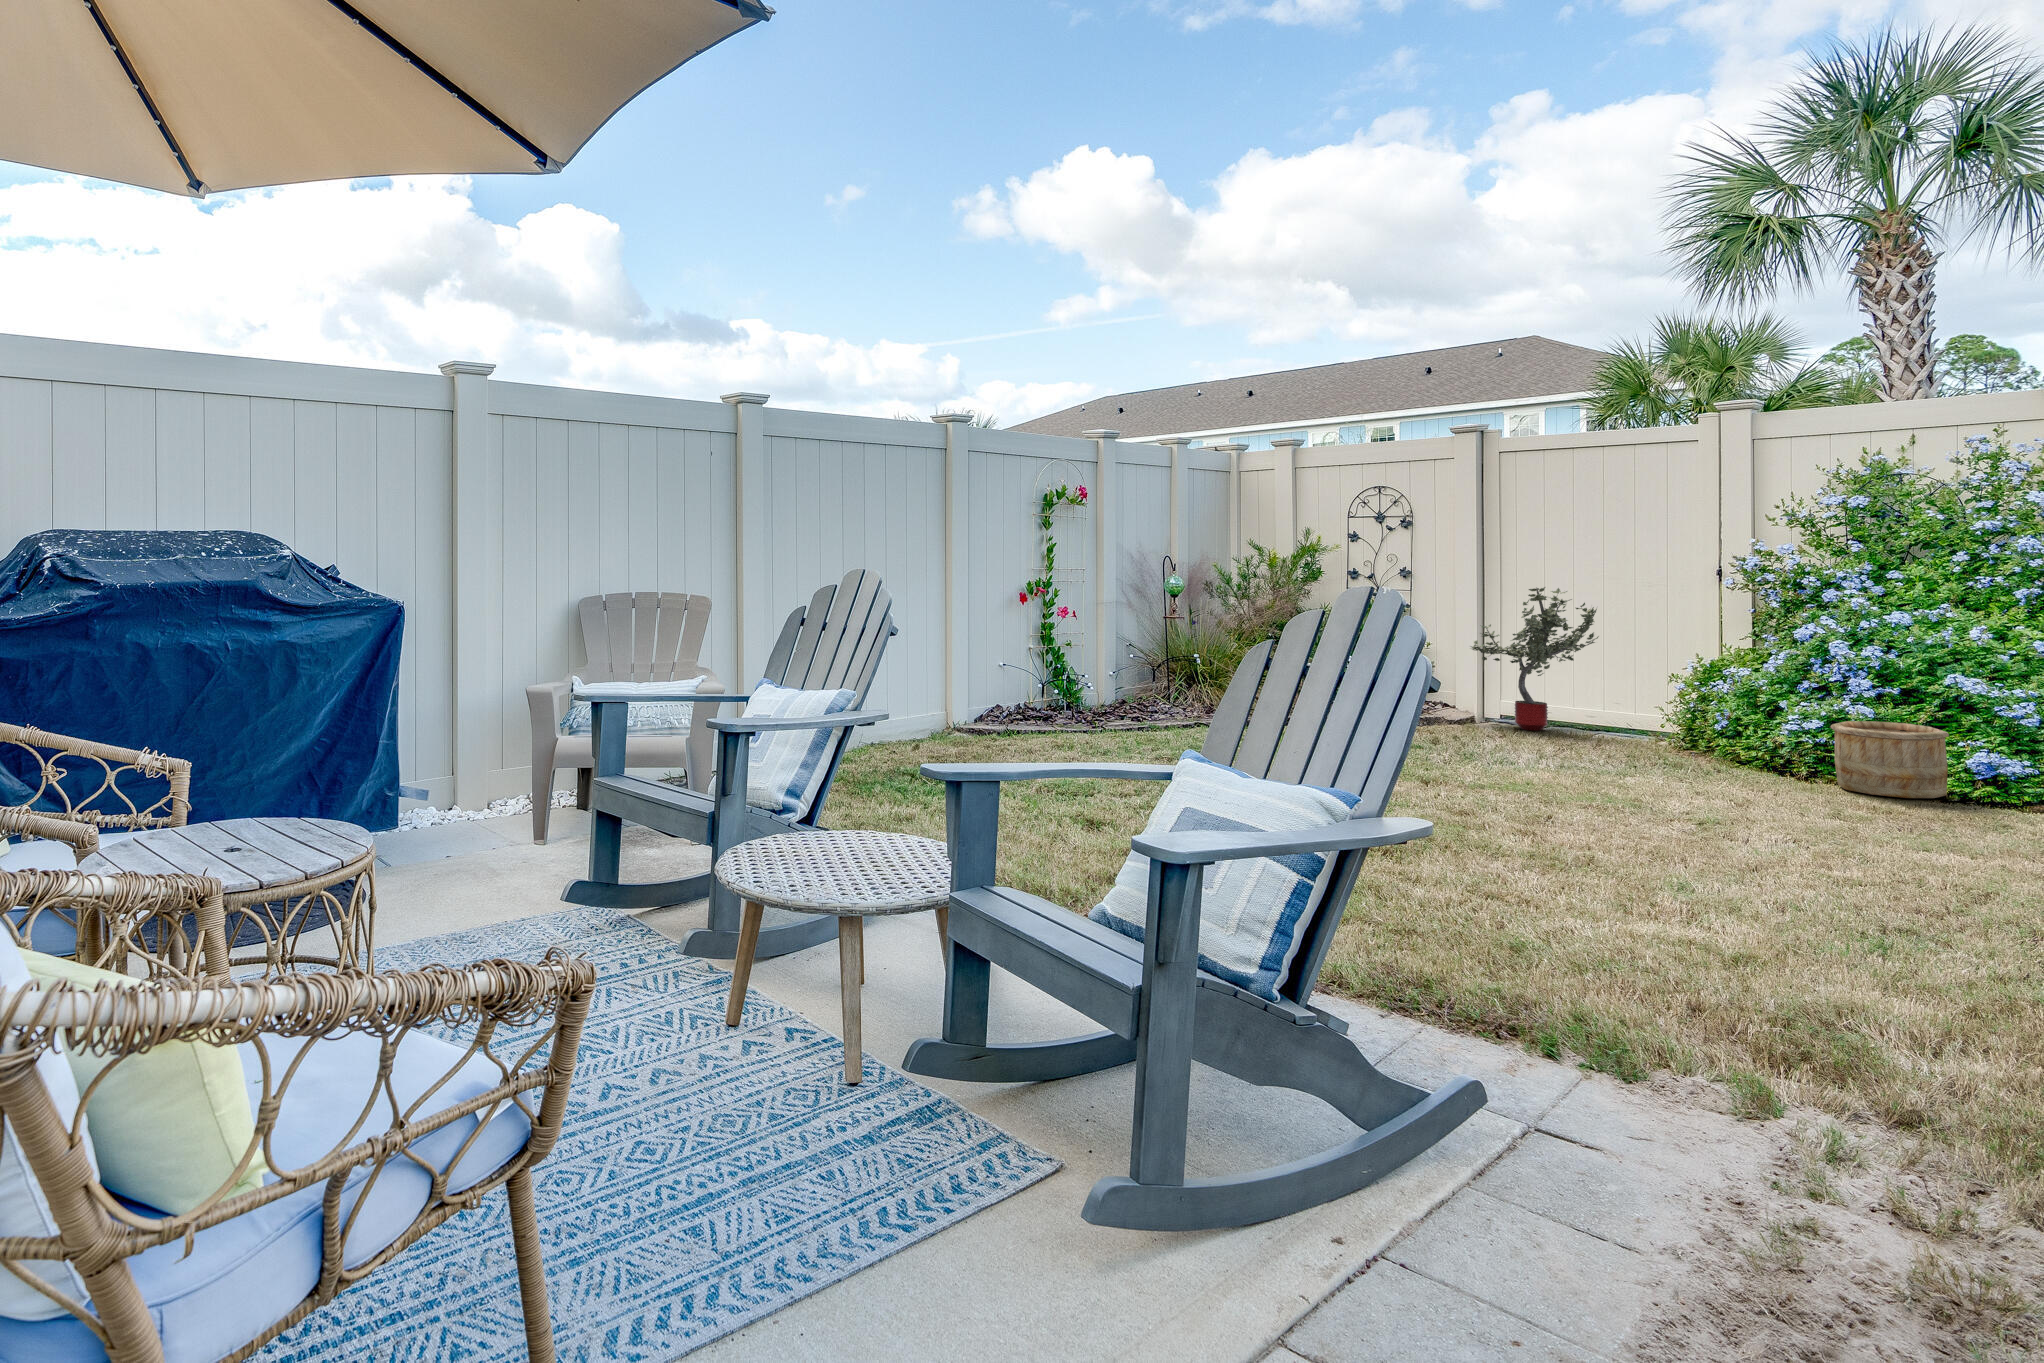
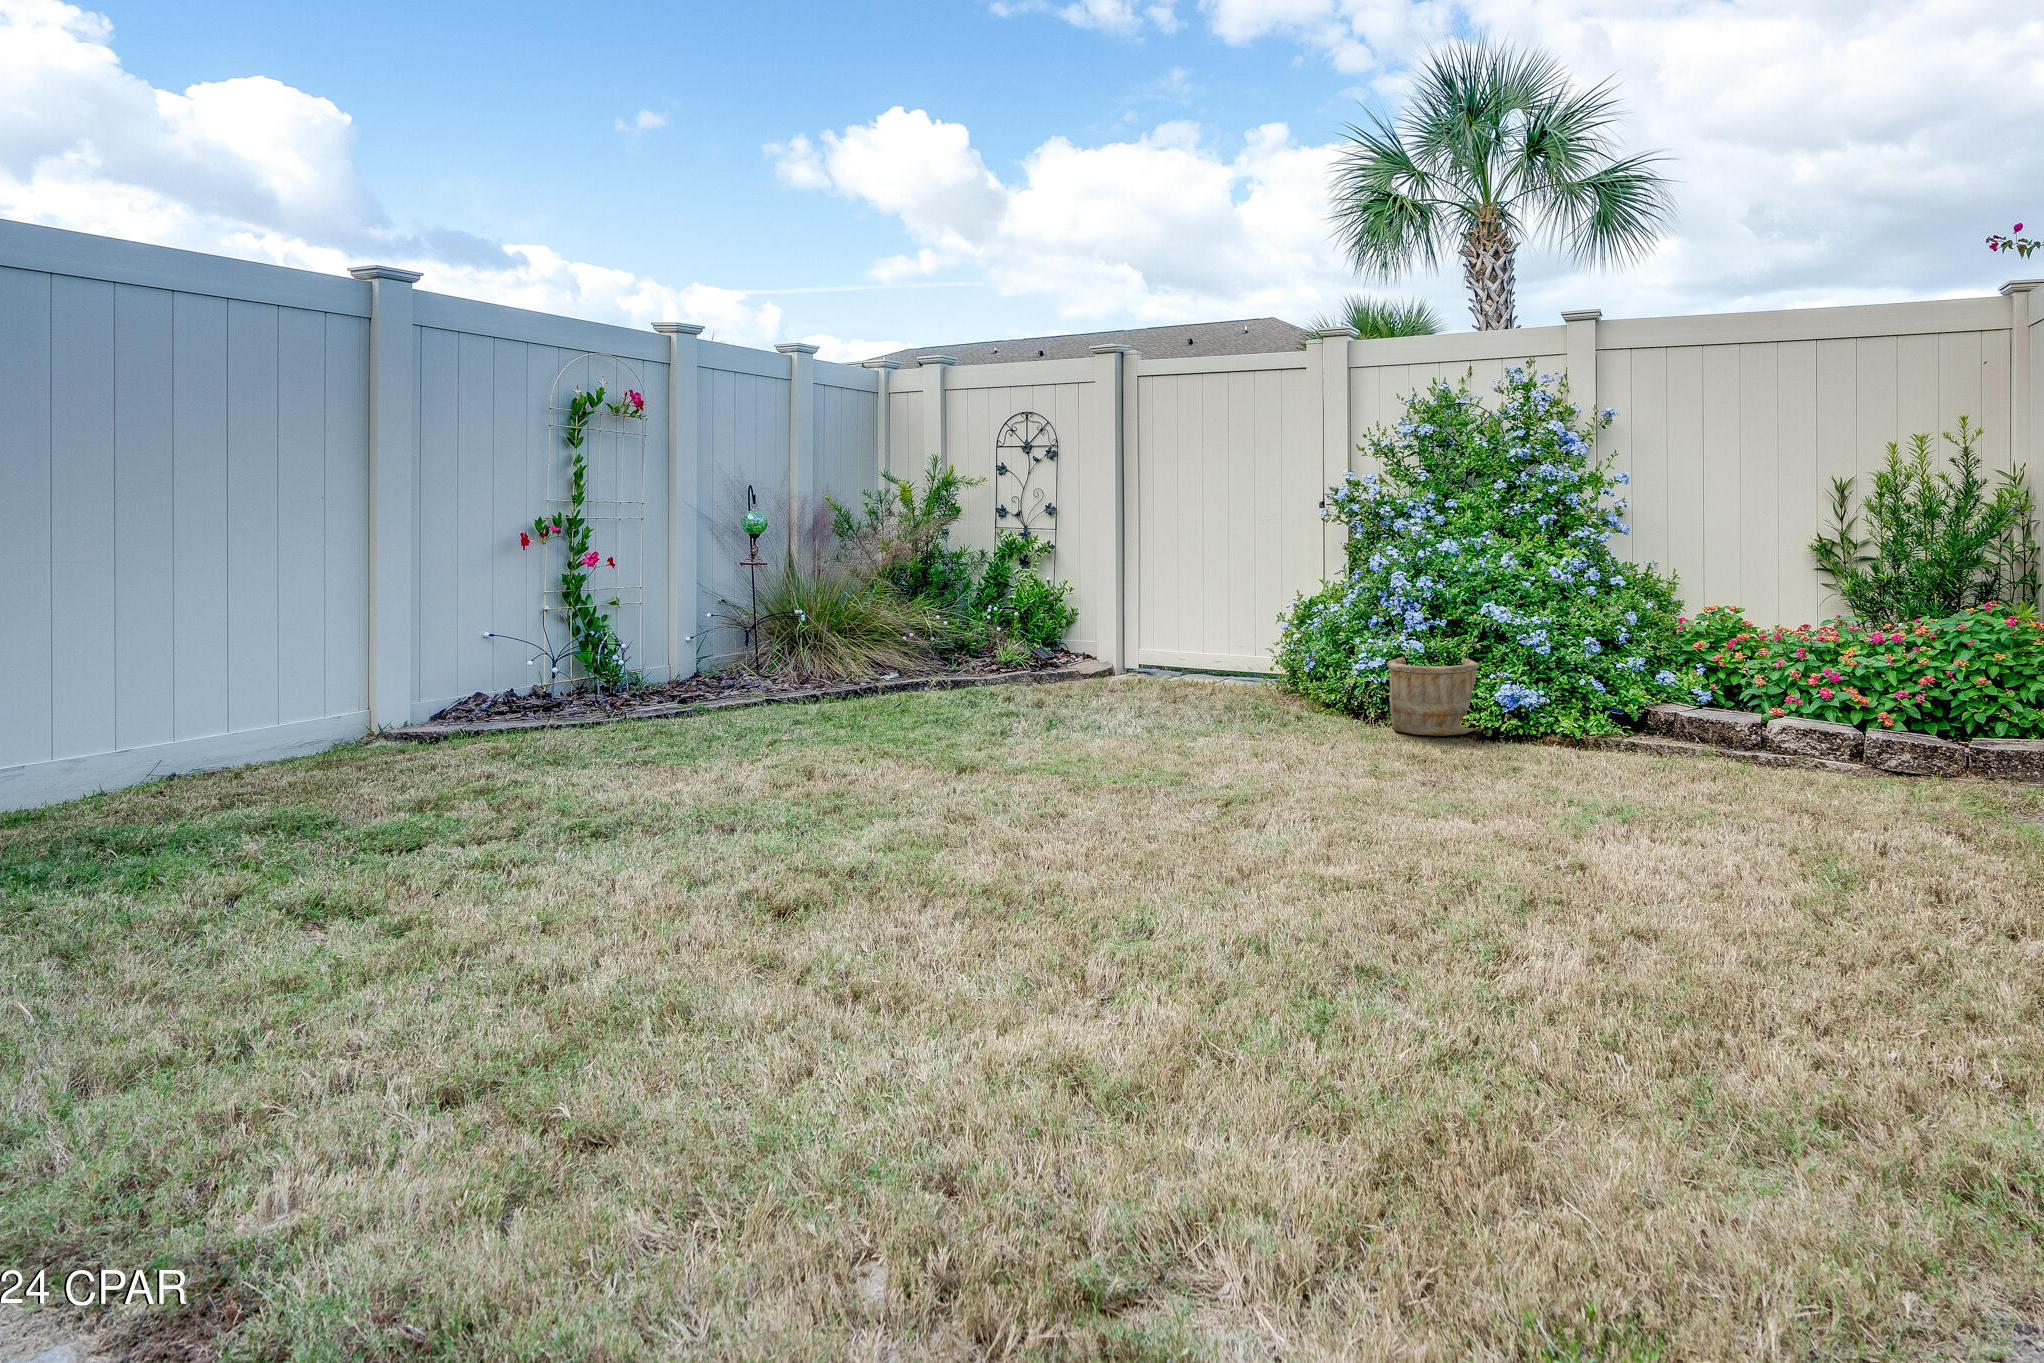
potted tree: present [1471,587,1599,731] -> none [1101,523,1216,683]

